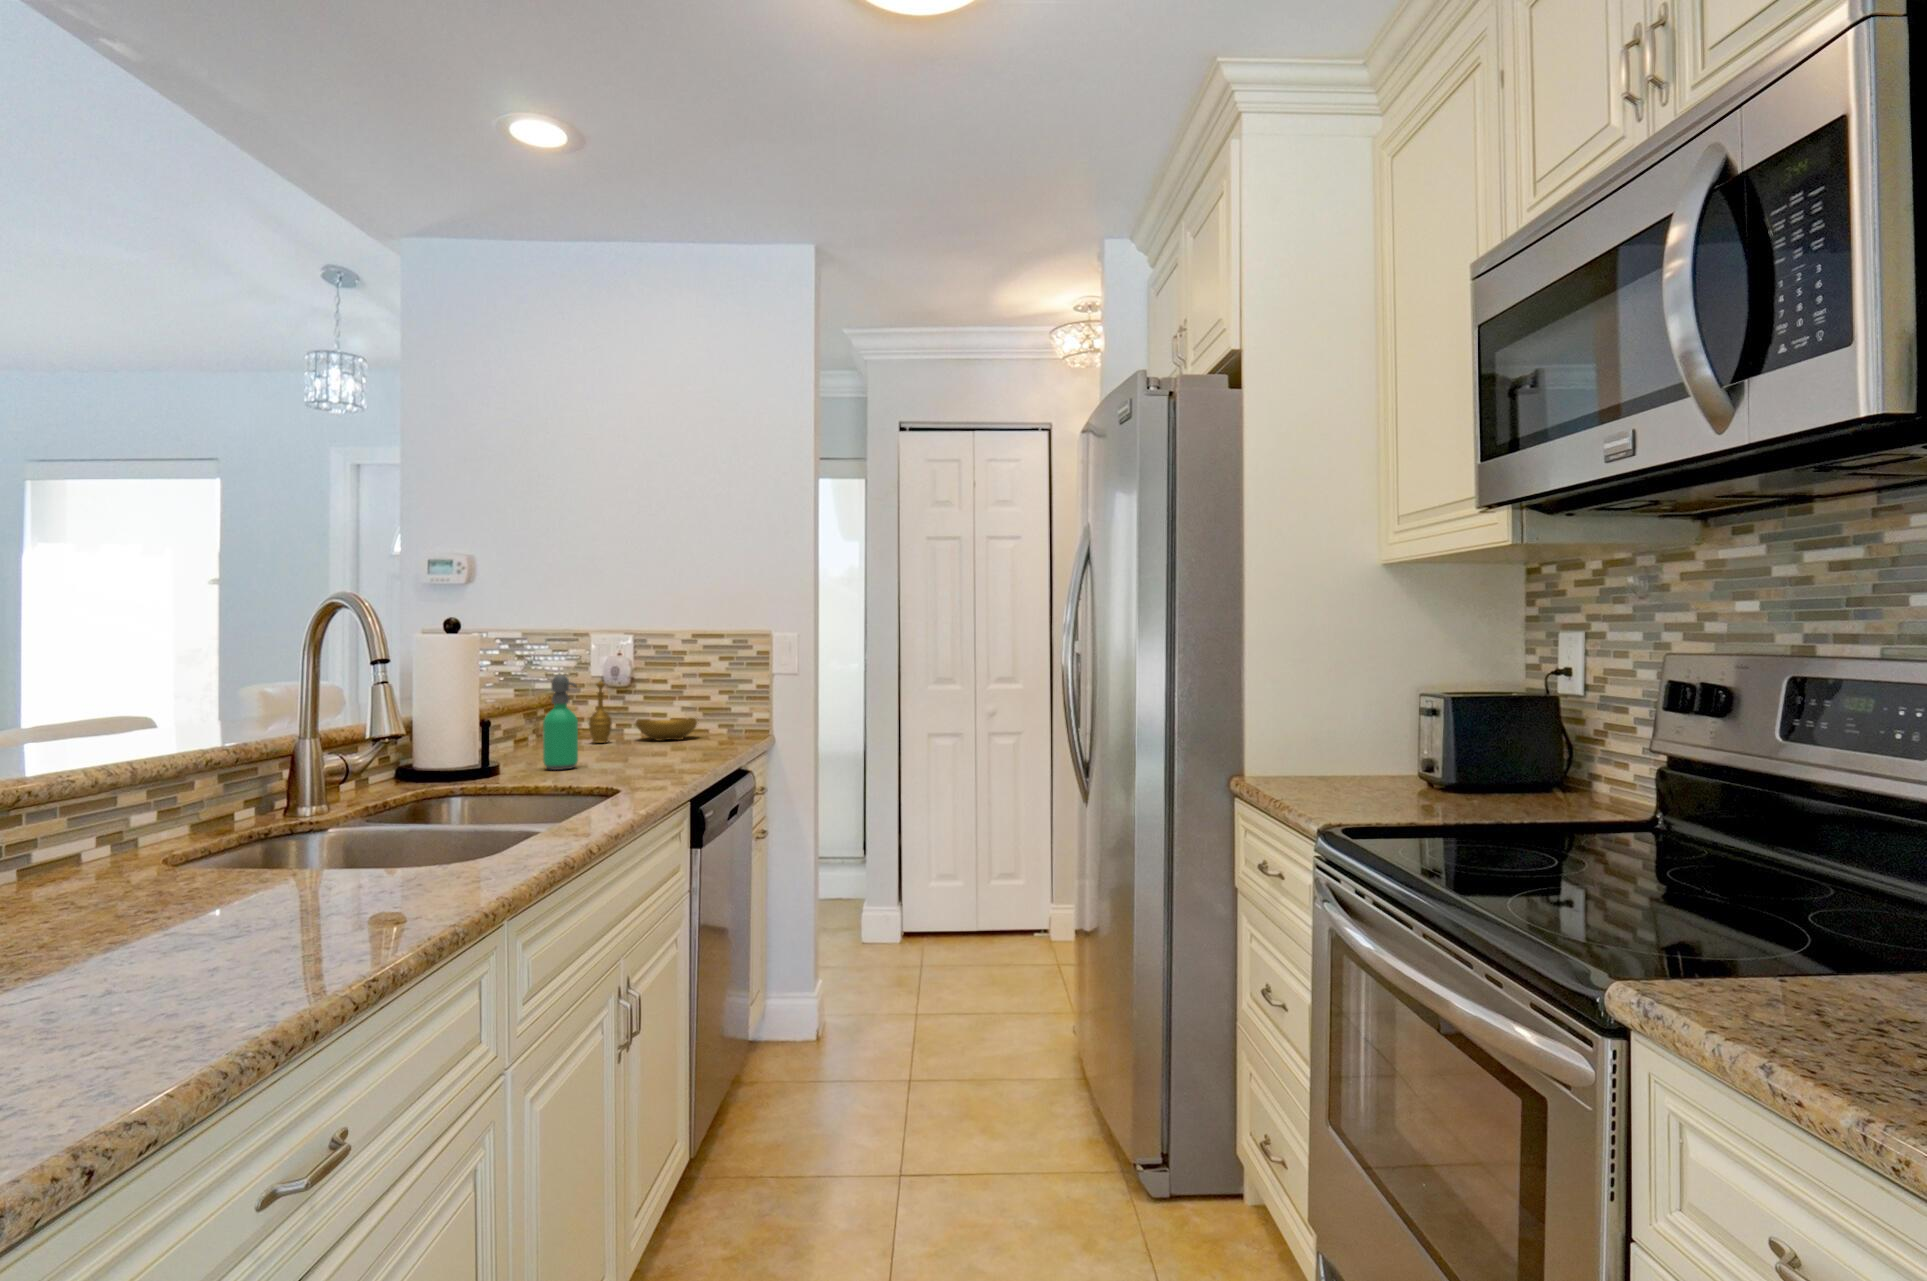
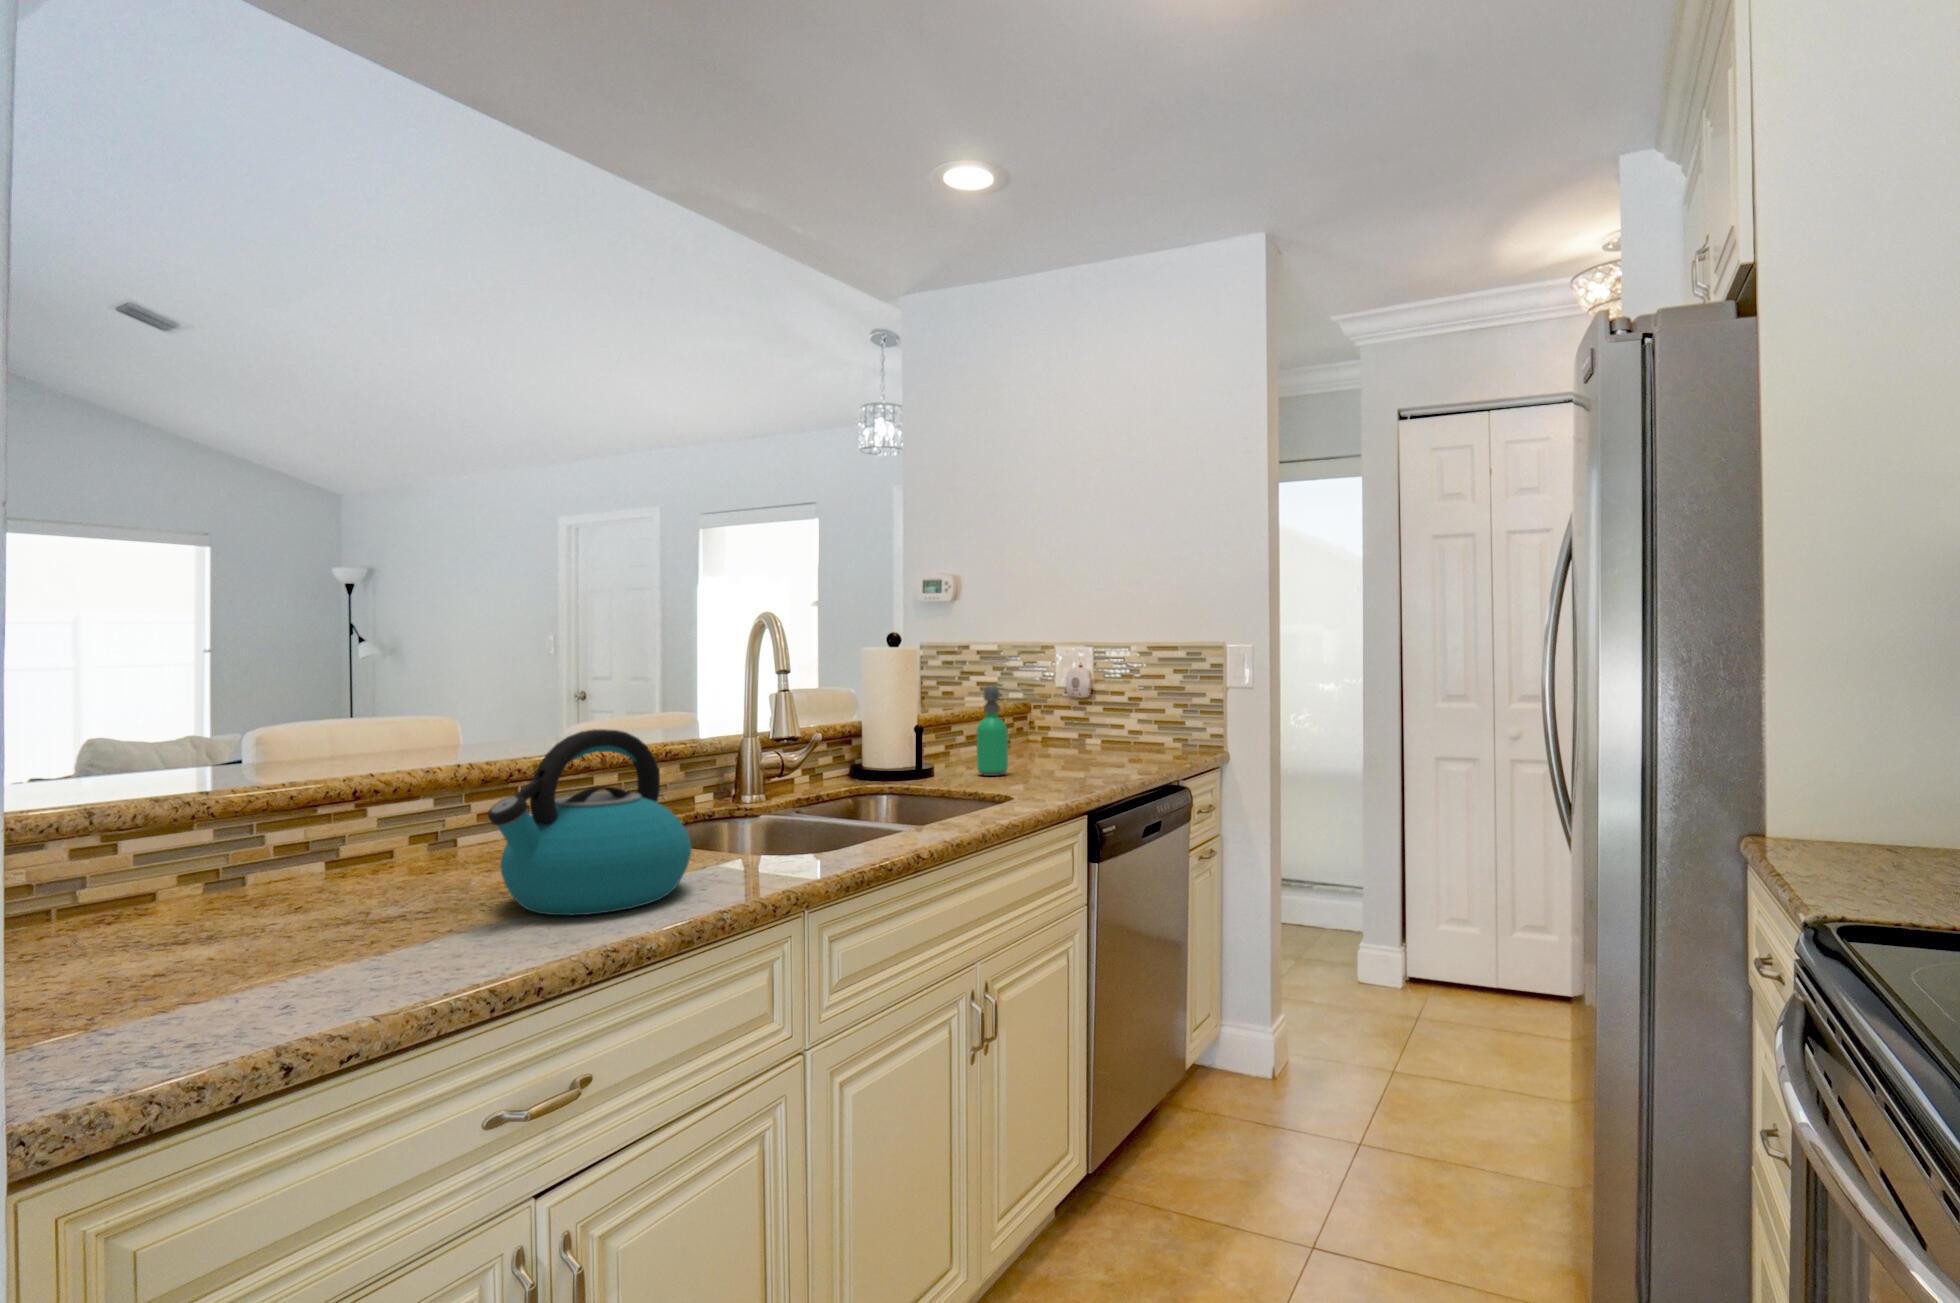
decorative bowl: present [589,681,697,743] -> none [1050,692,1156,752]
kettle: none [188,731,419,935] -> present [488,729,691,915]

